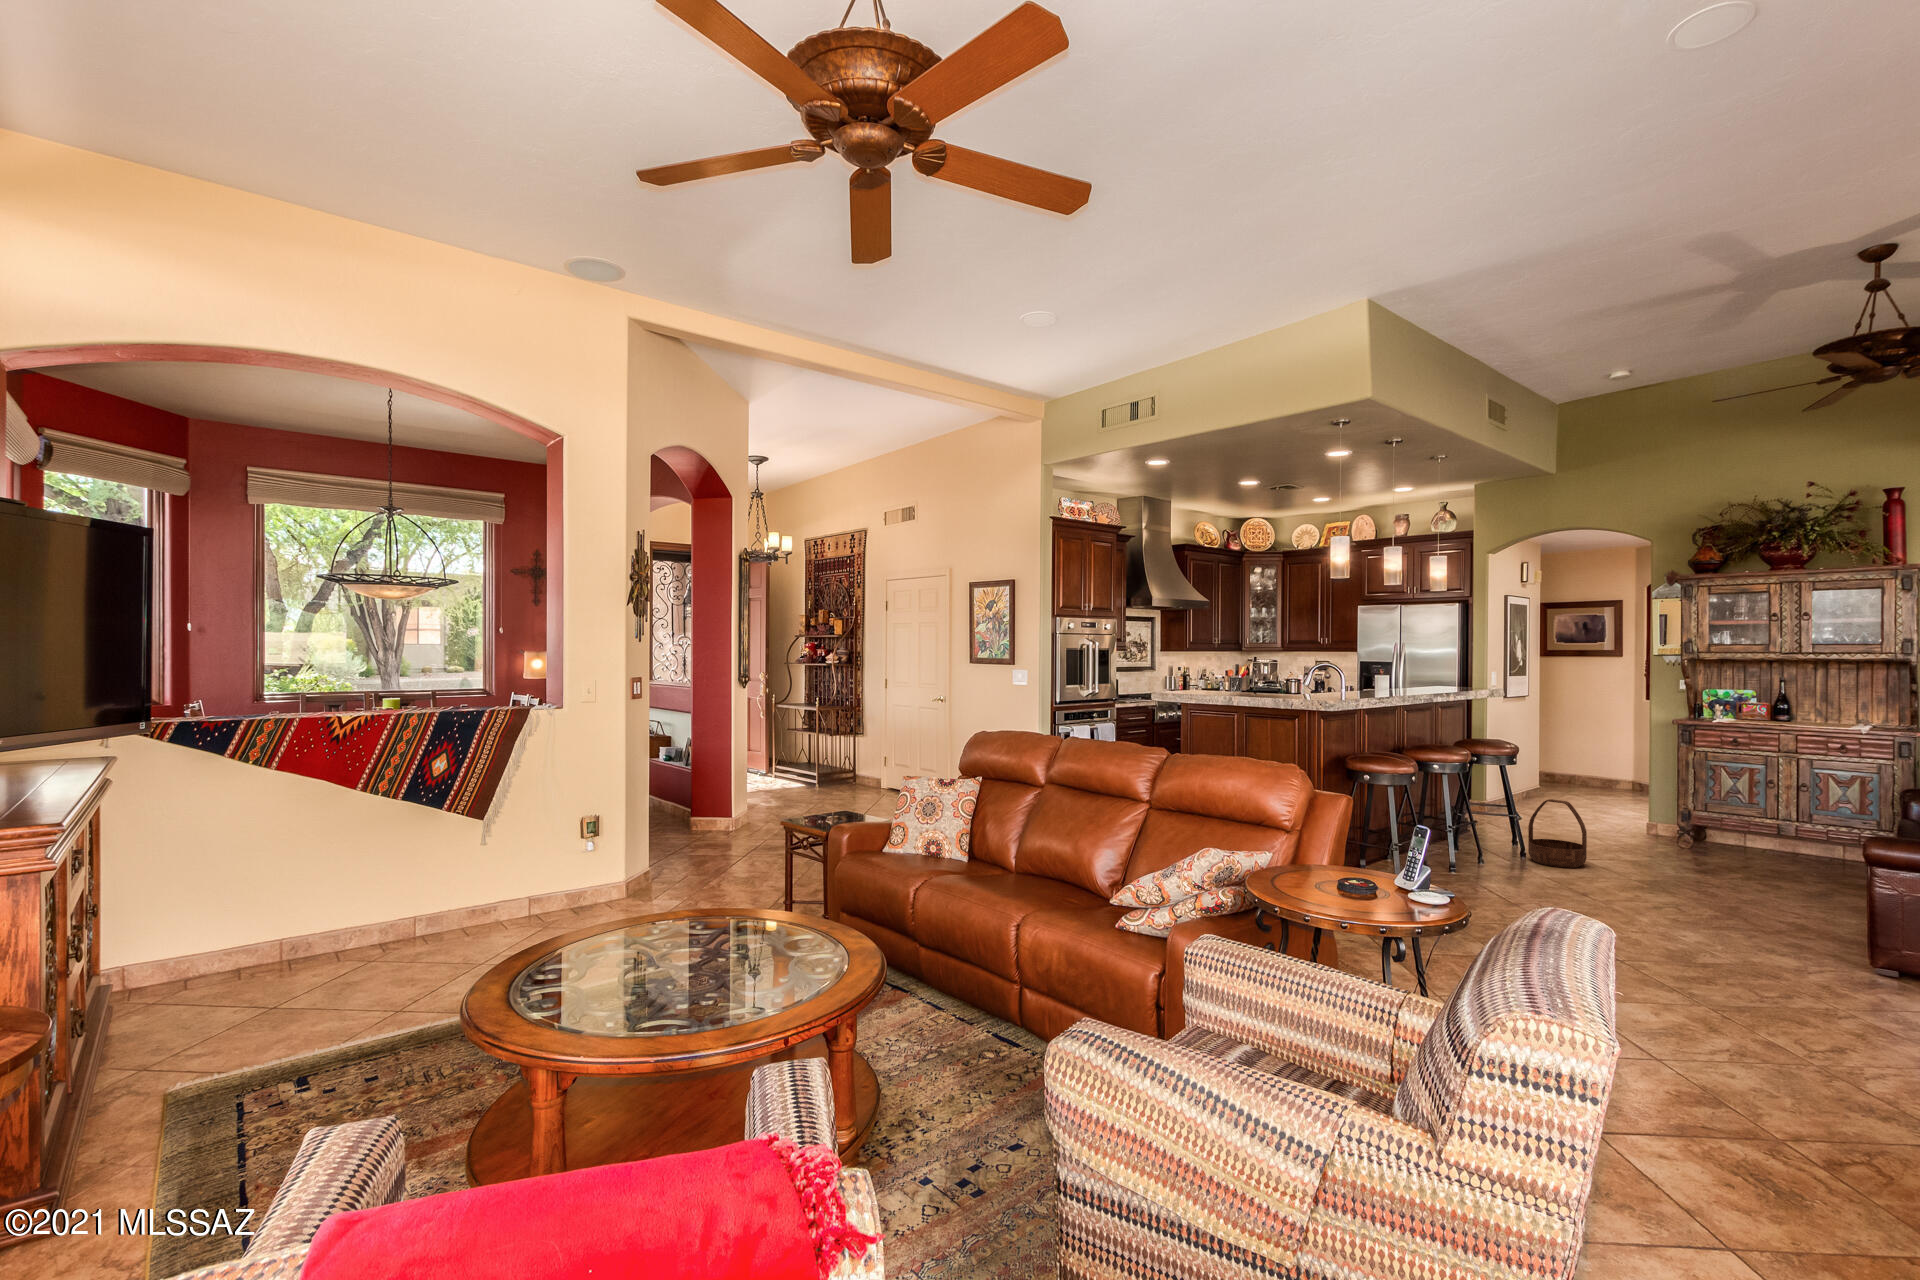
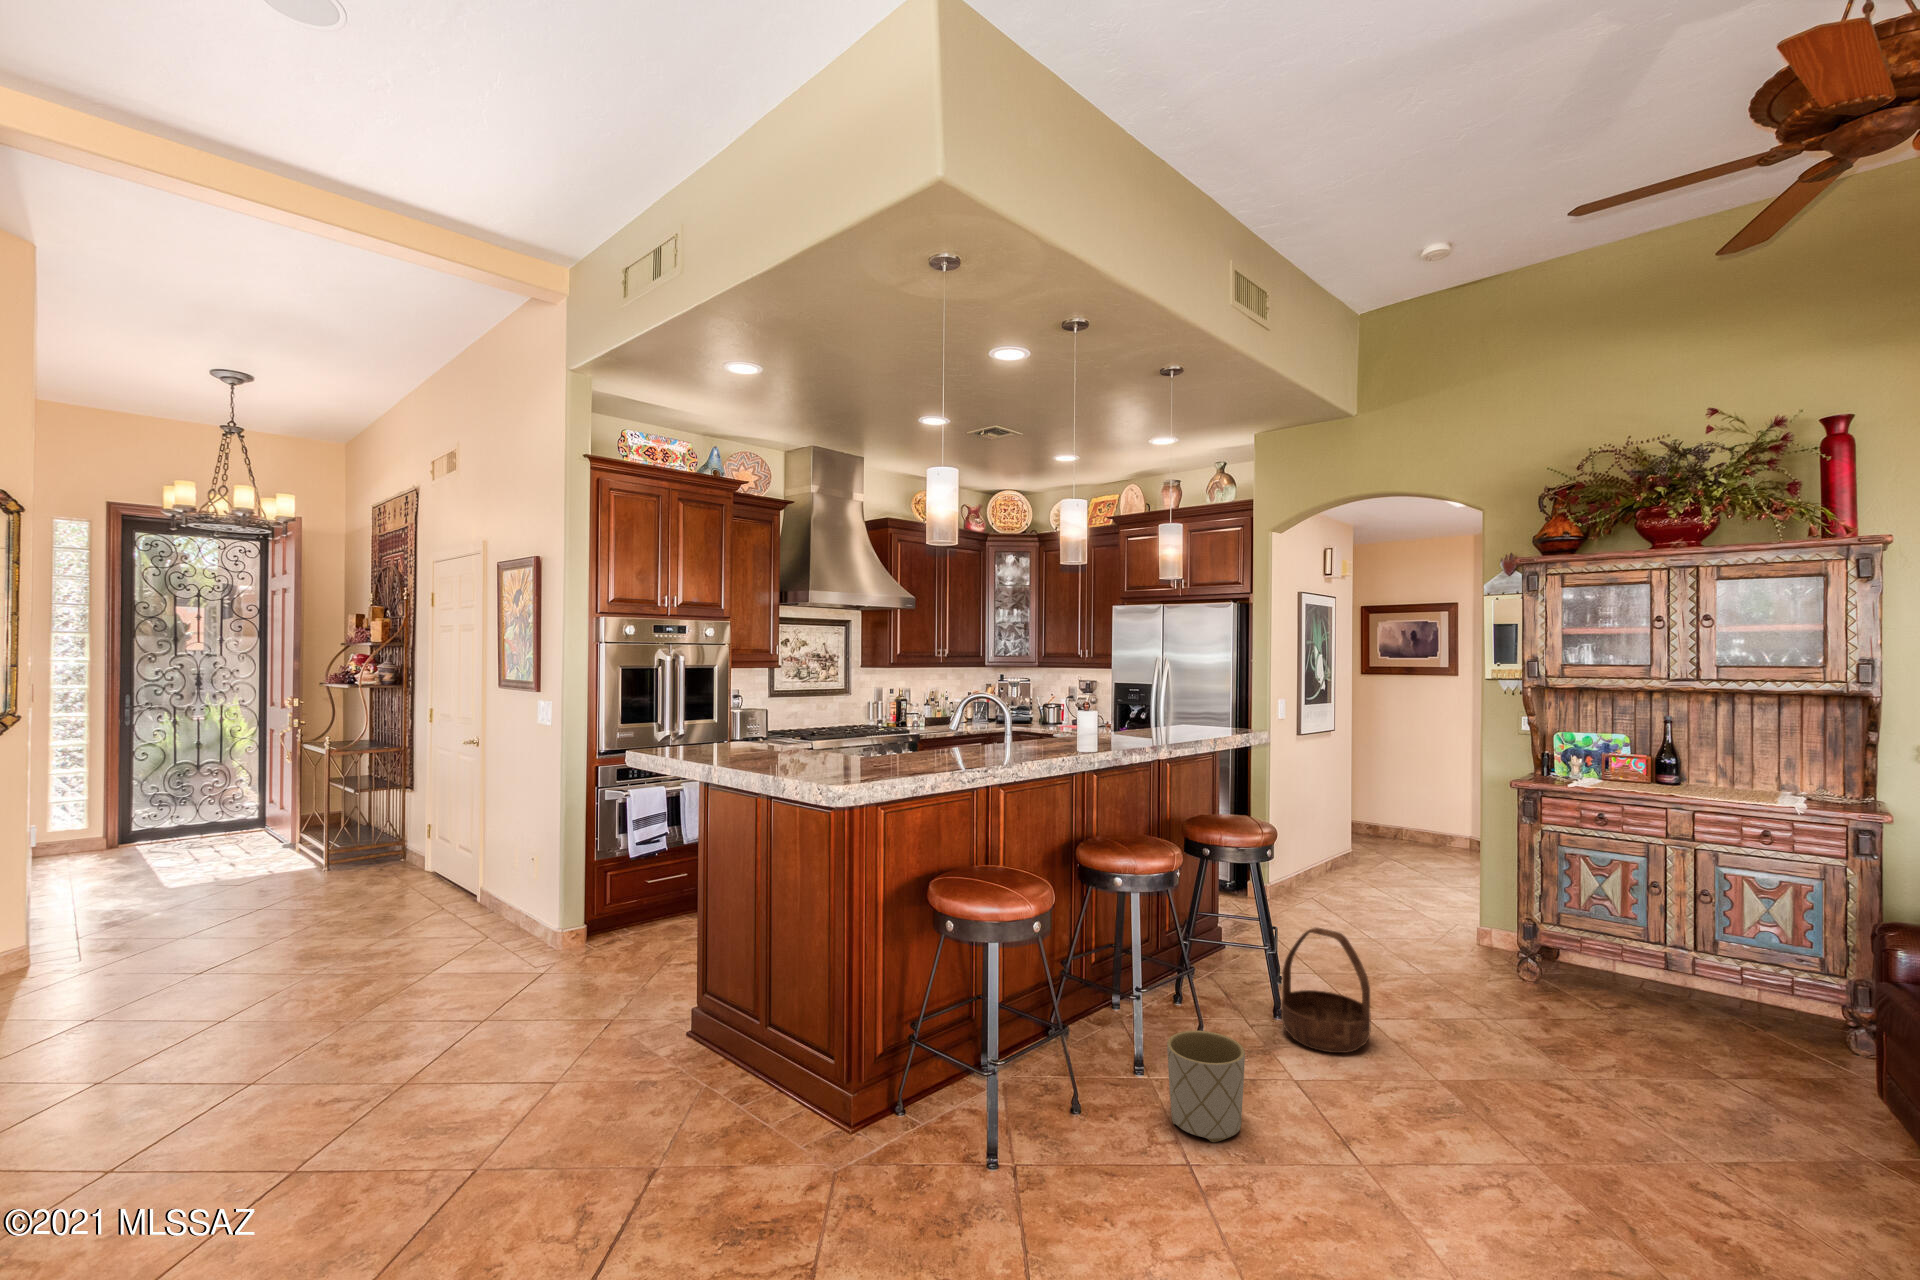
planter: none [1480,840,1526,890] -> present [1167,1031,1245,1142]

